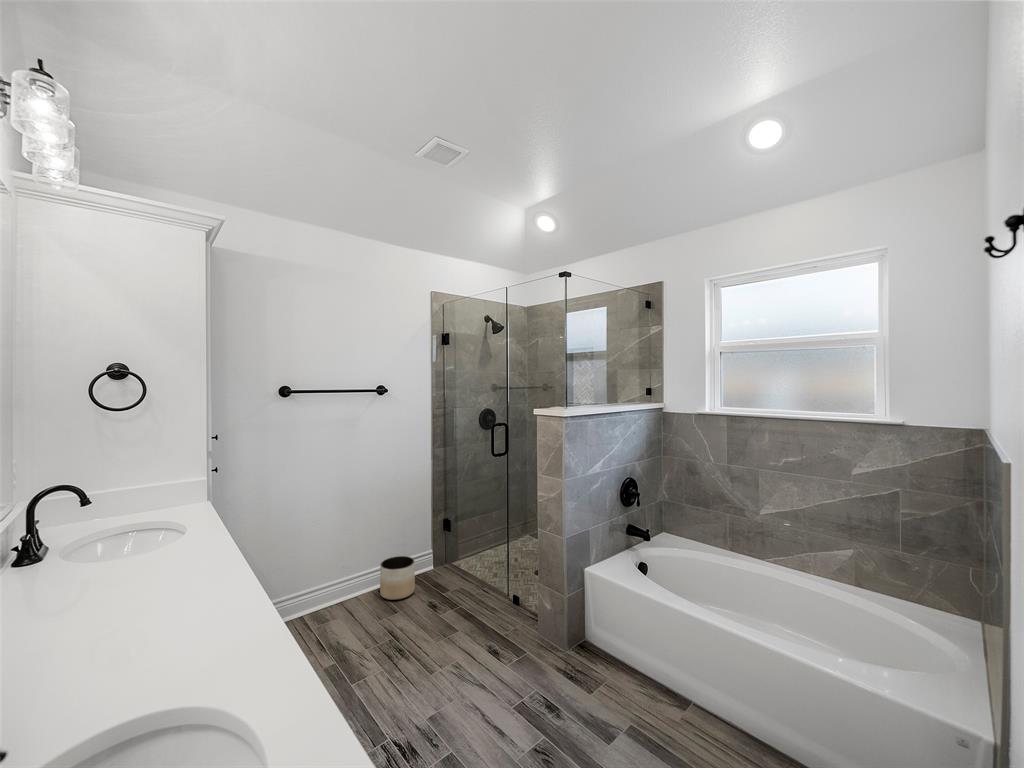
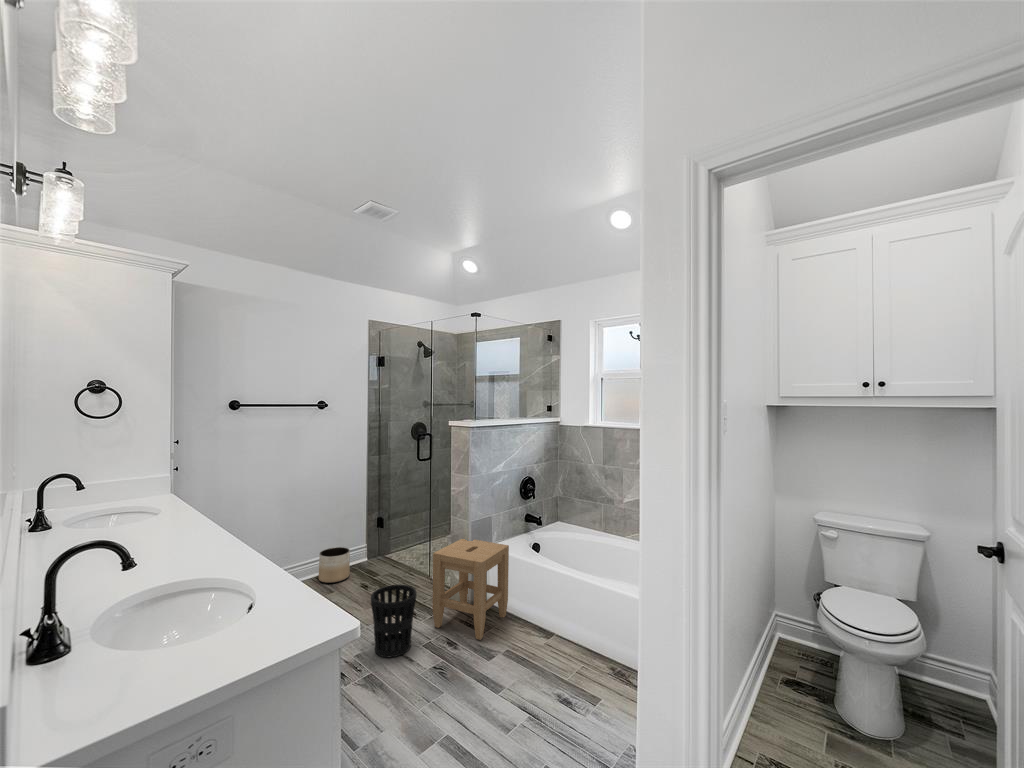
stool: none [521,557,617,703] -> present [433,539,509,640]
wastebasket: none [446,623,504,726] -> present [371,584,417,657]

